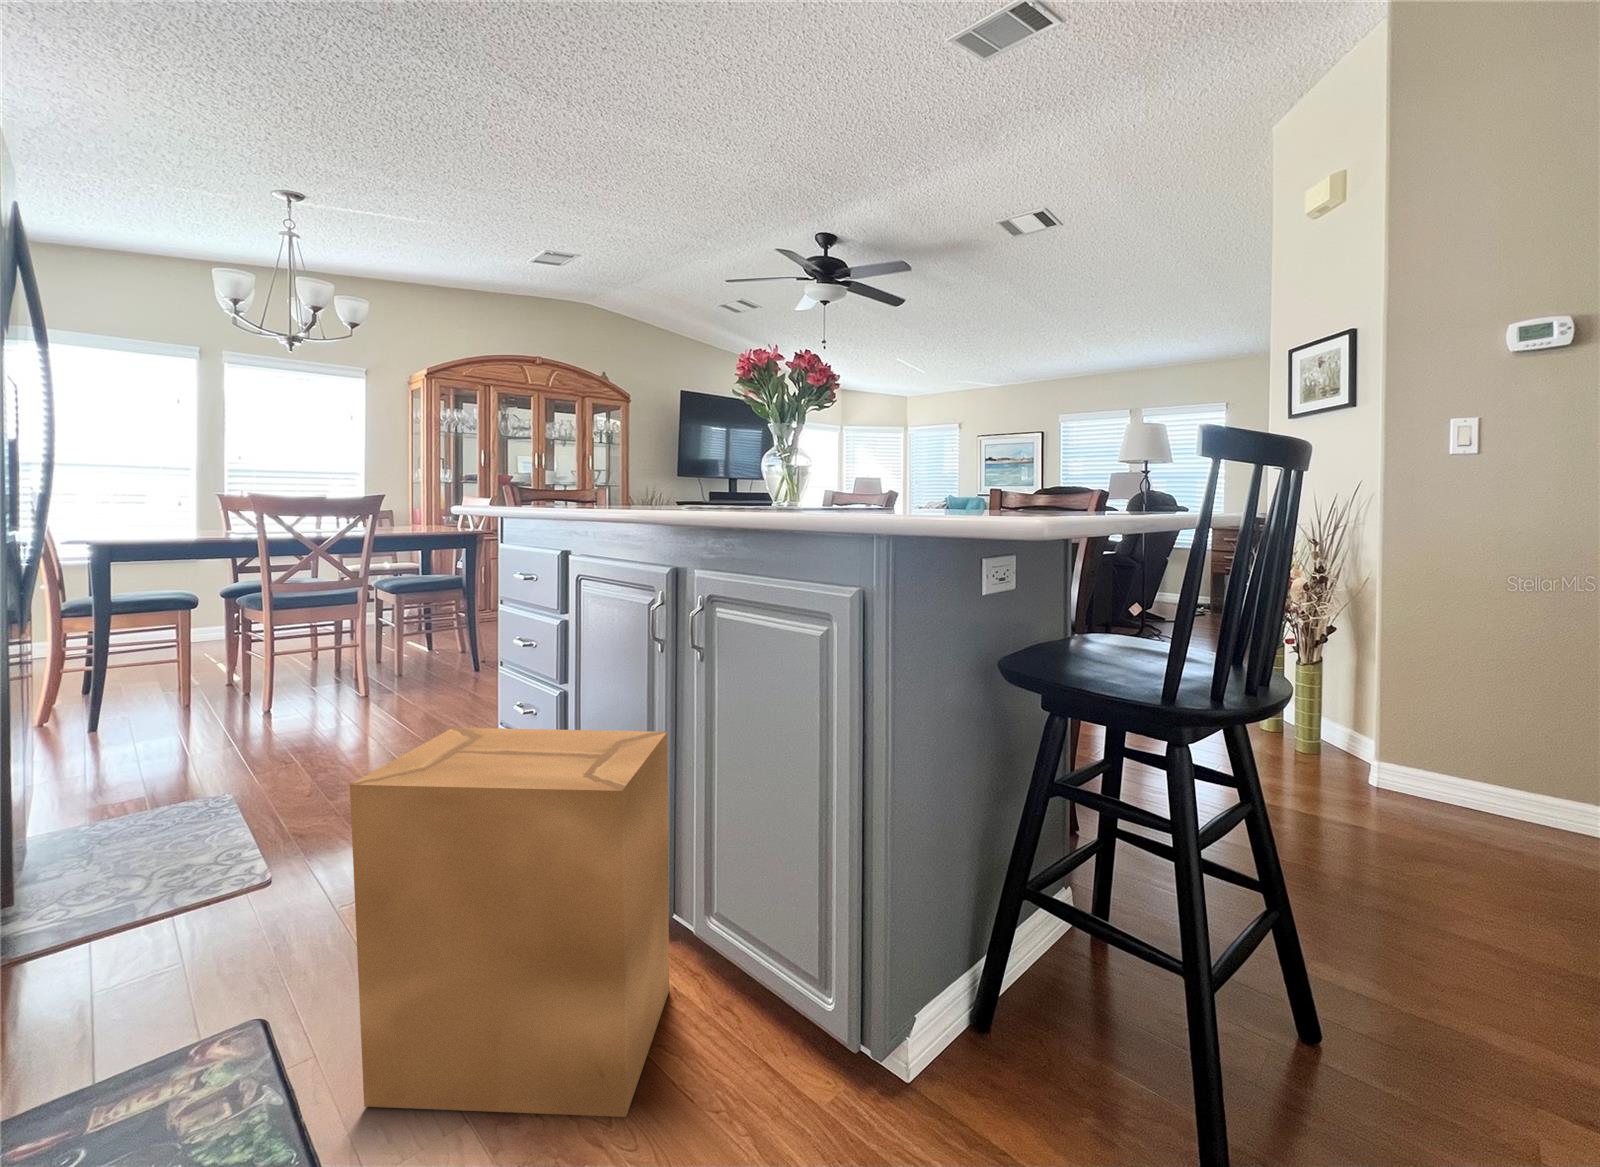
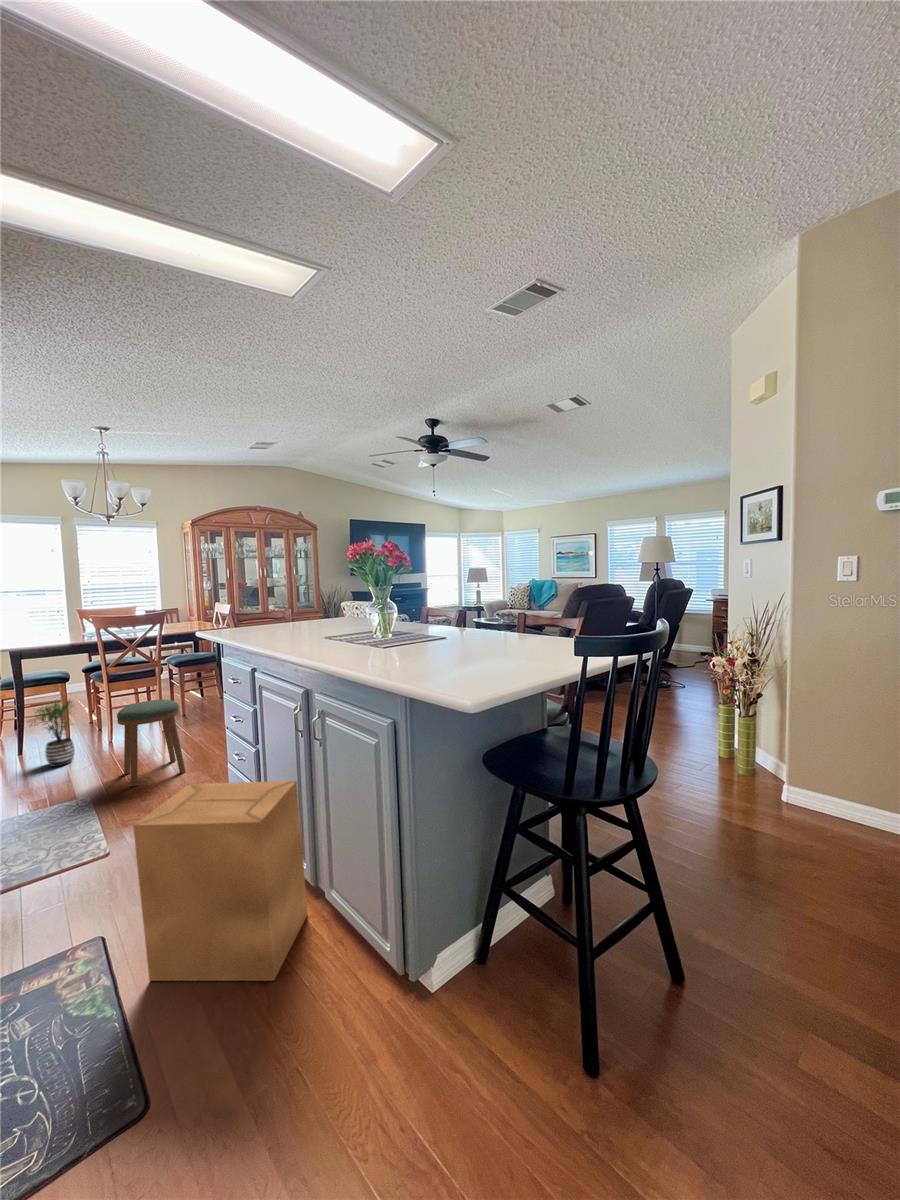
potted plant: none [134,615,231,730] -> present [27,699,75,767]
stool: none [297,626,411,764] -> present [117,700,186,786]

